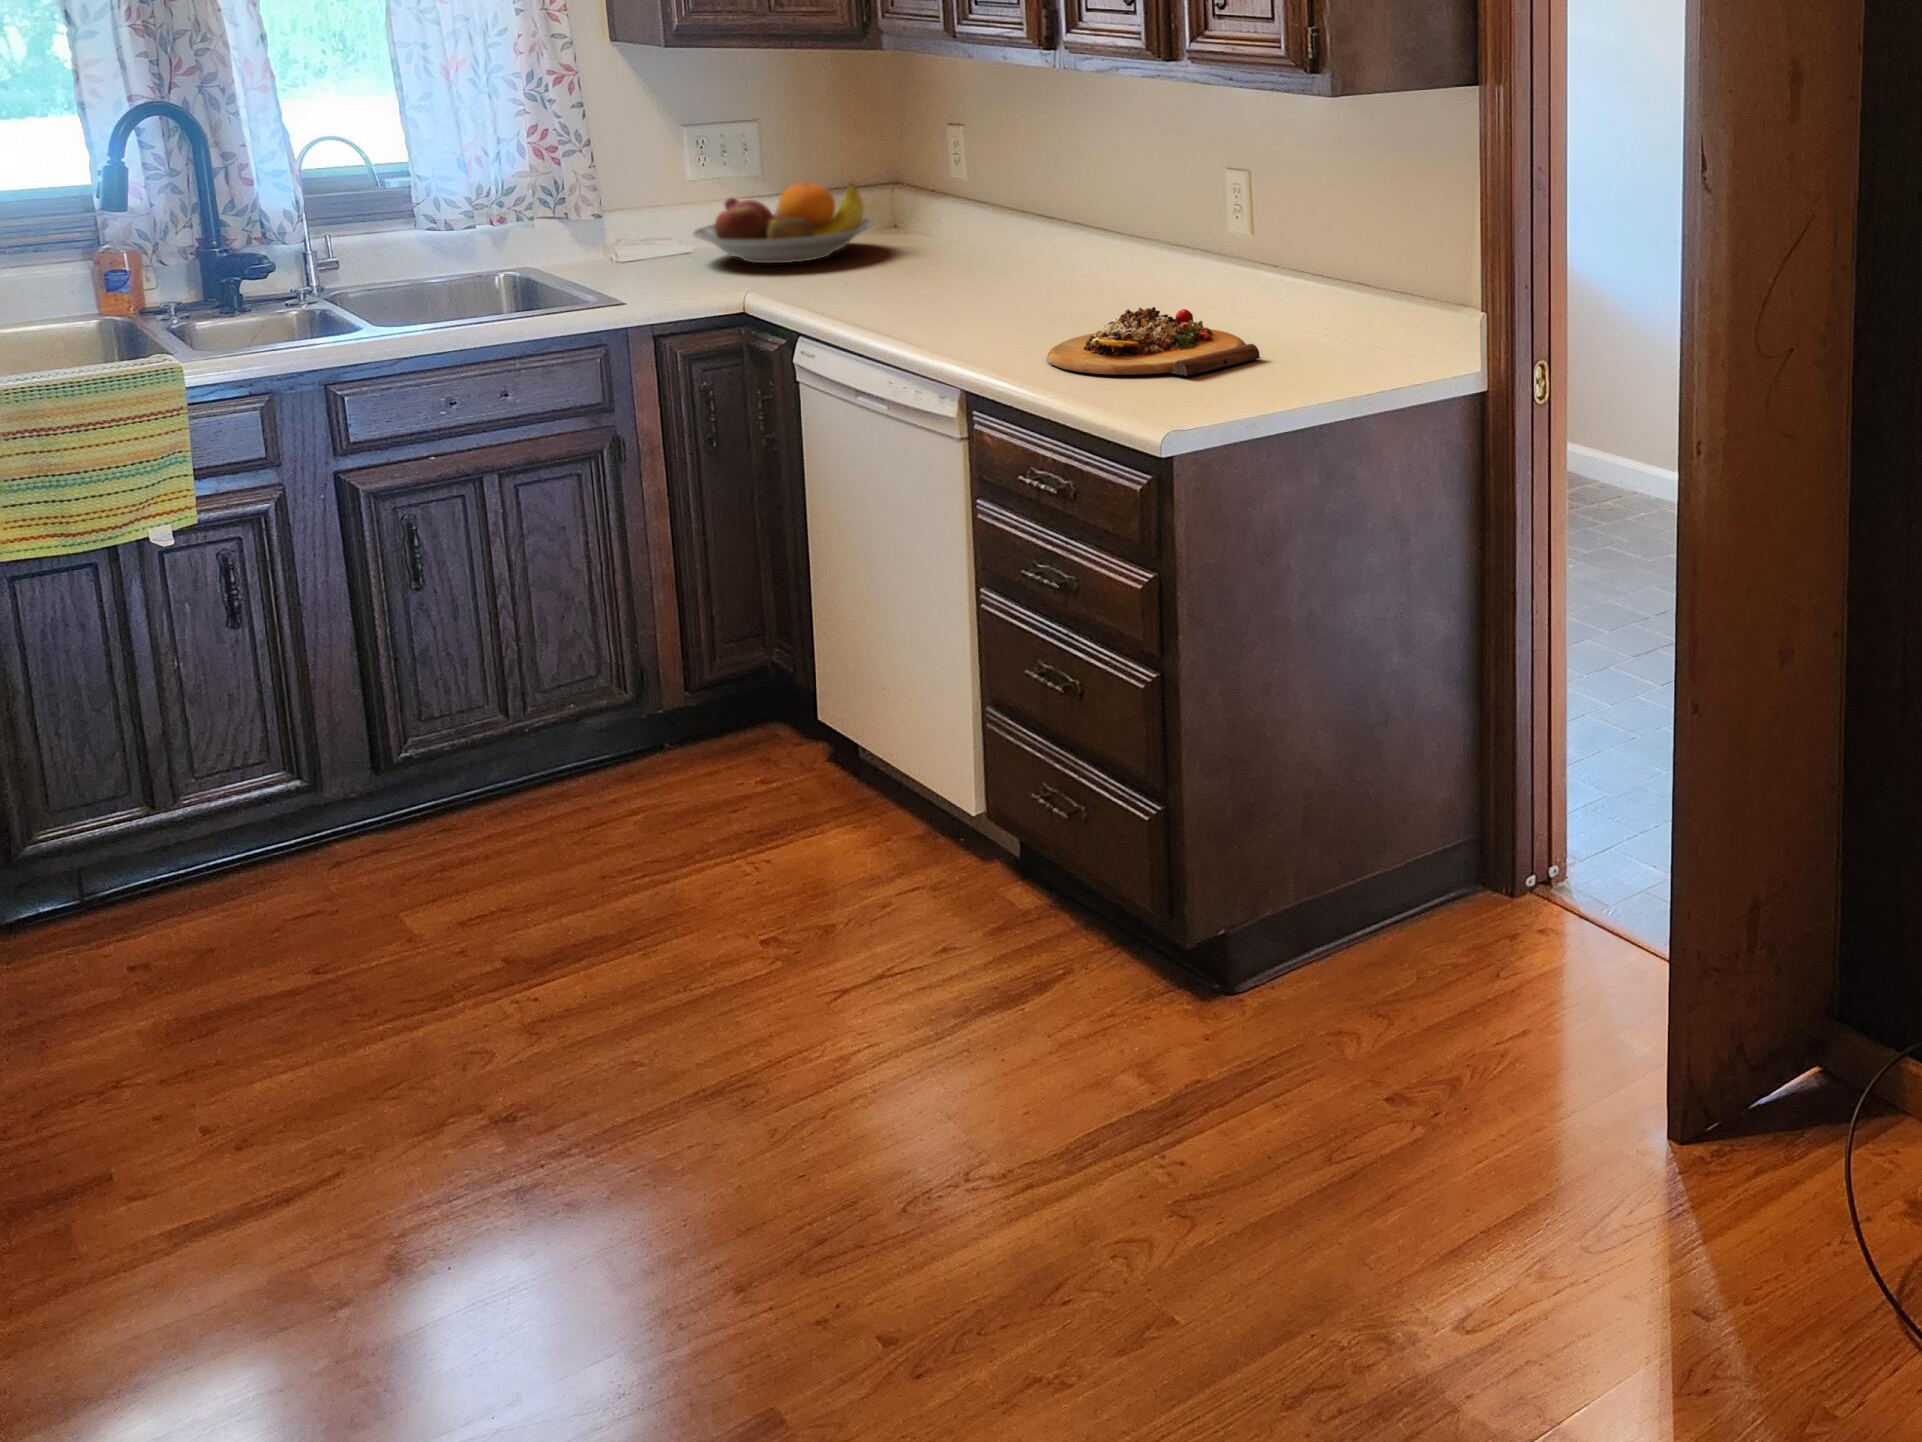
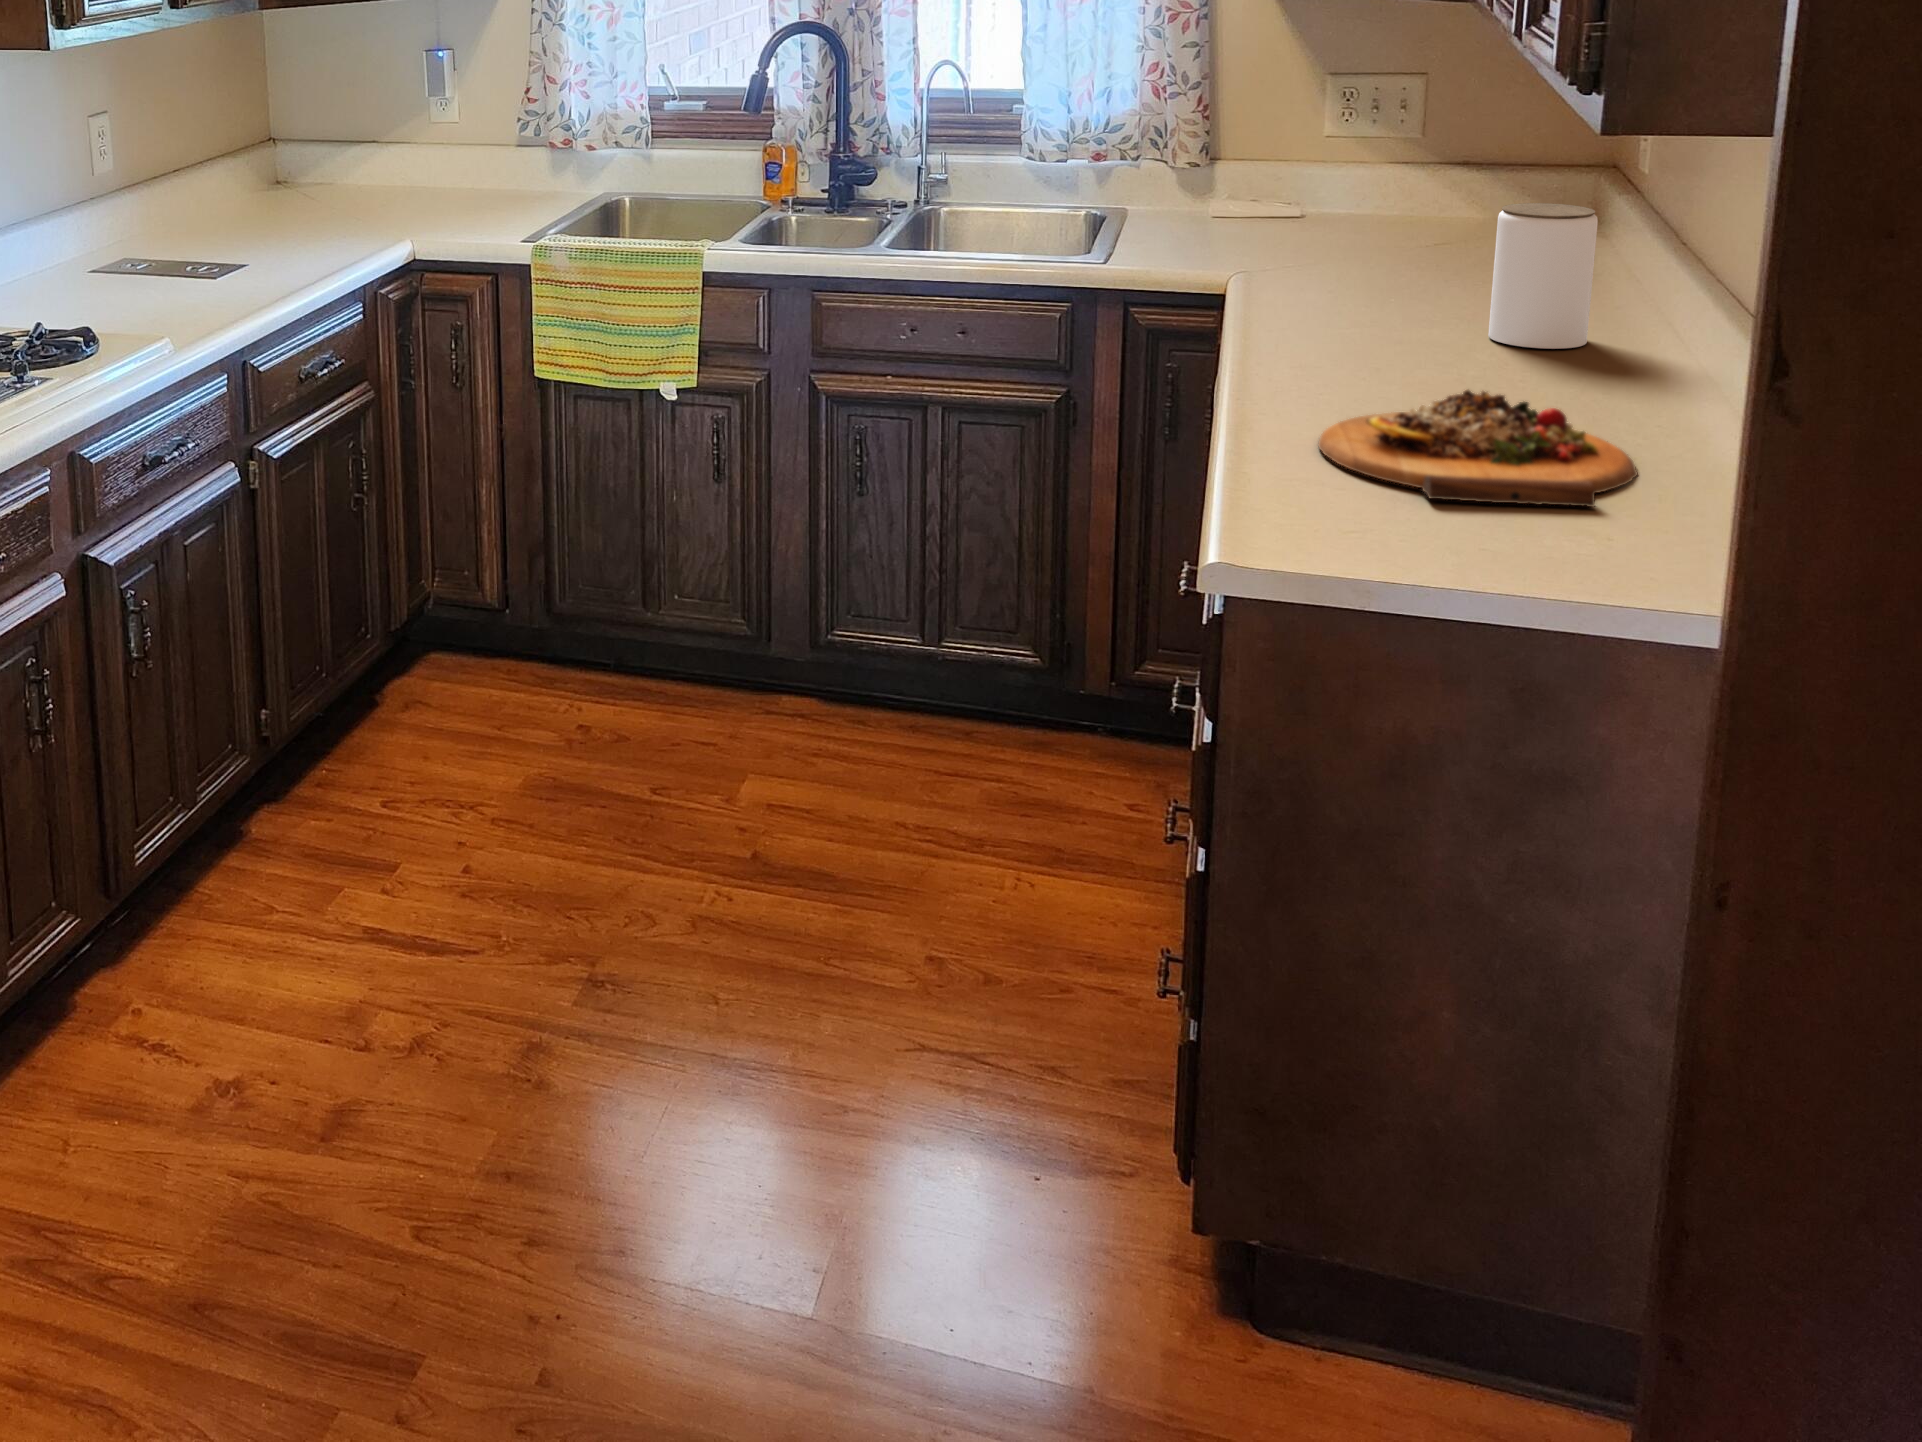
fruit bowl: present [693,183,874,263] -> none [1272,158,1501,252]
jar: none [989,191,1060,296] -> present [1488,203,1598,349]

